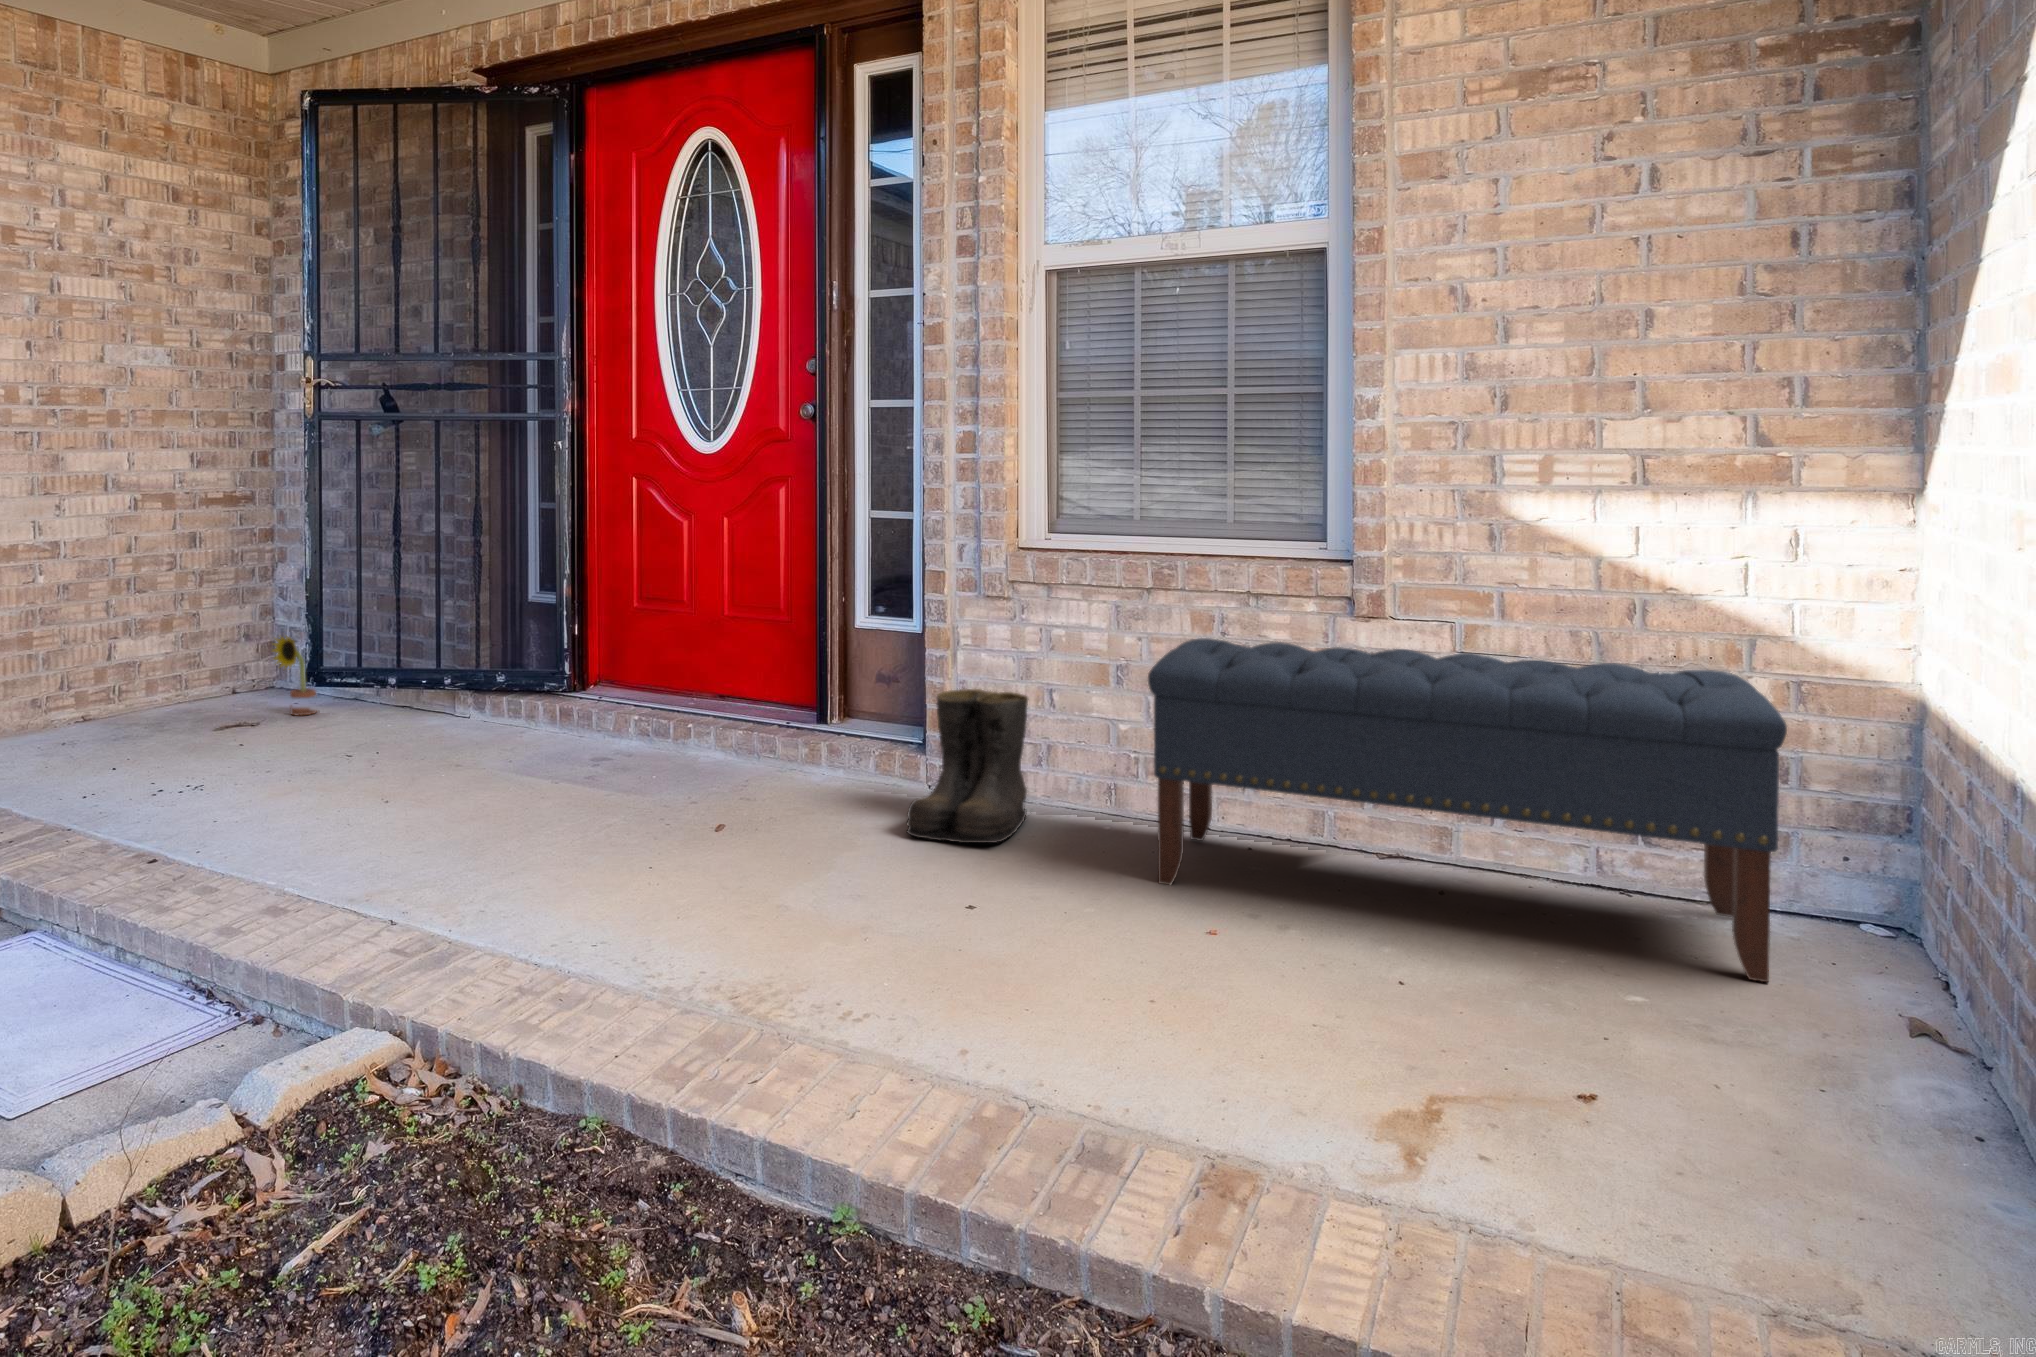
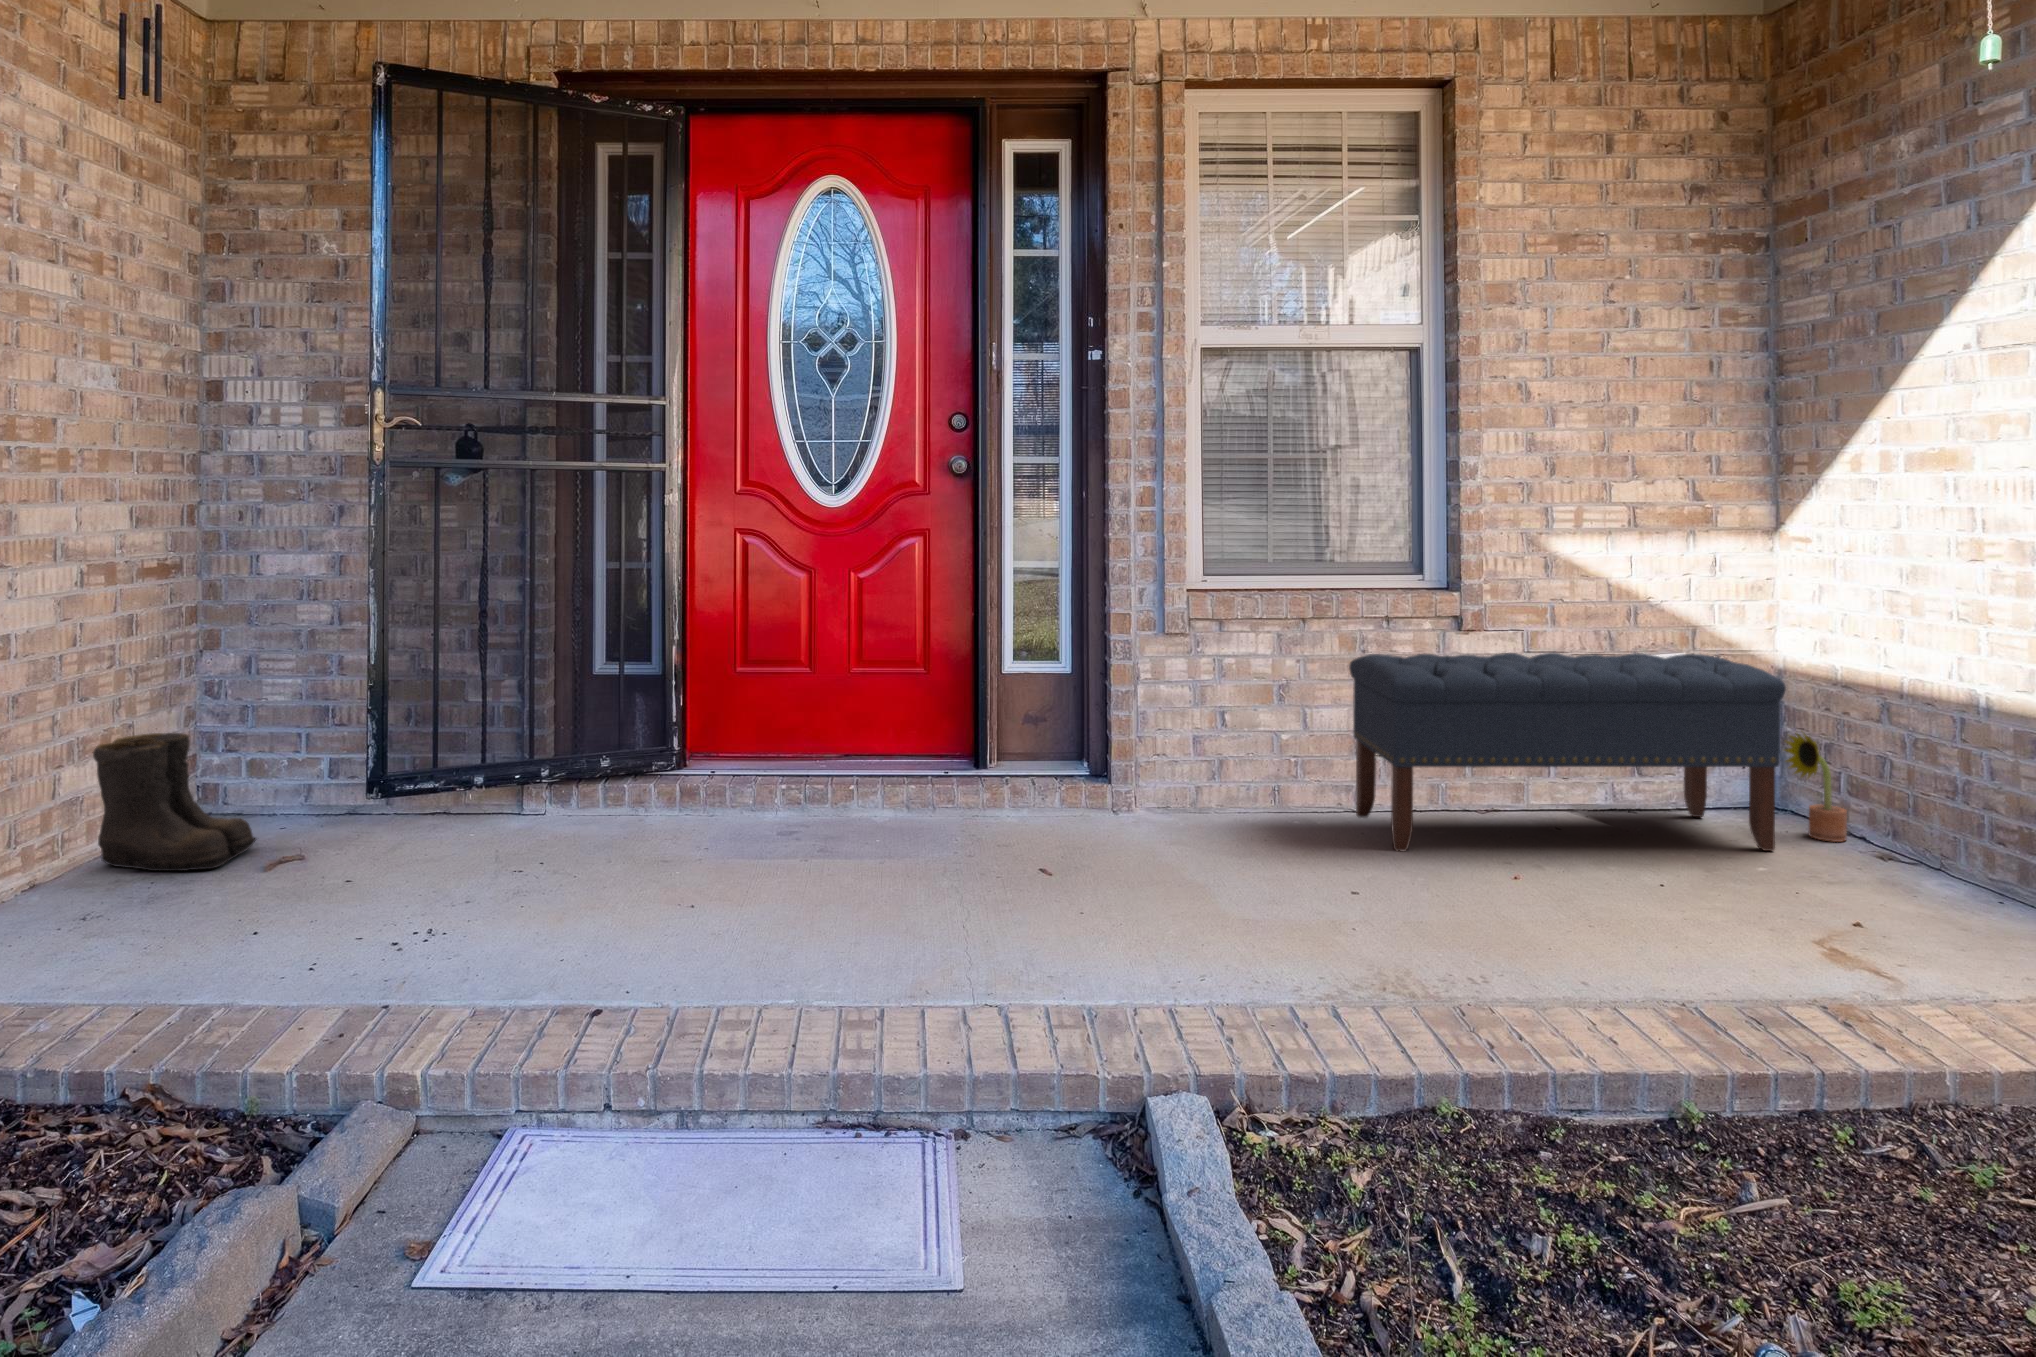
decorative plant: present [272,636,316,715] -> present [1785,733,1847,842]
boots: present [907,689,1028,843] -> present [93,733,256,871]

